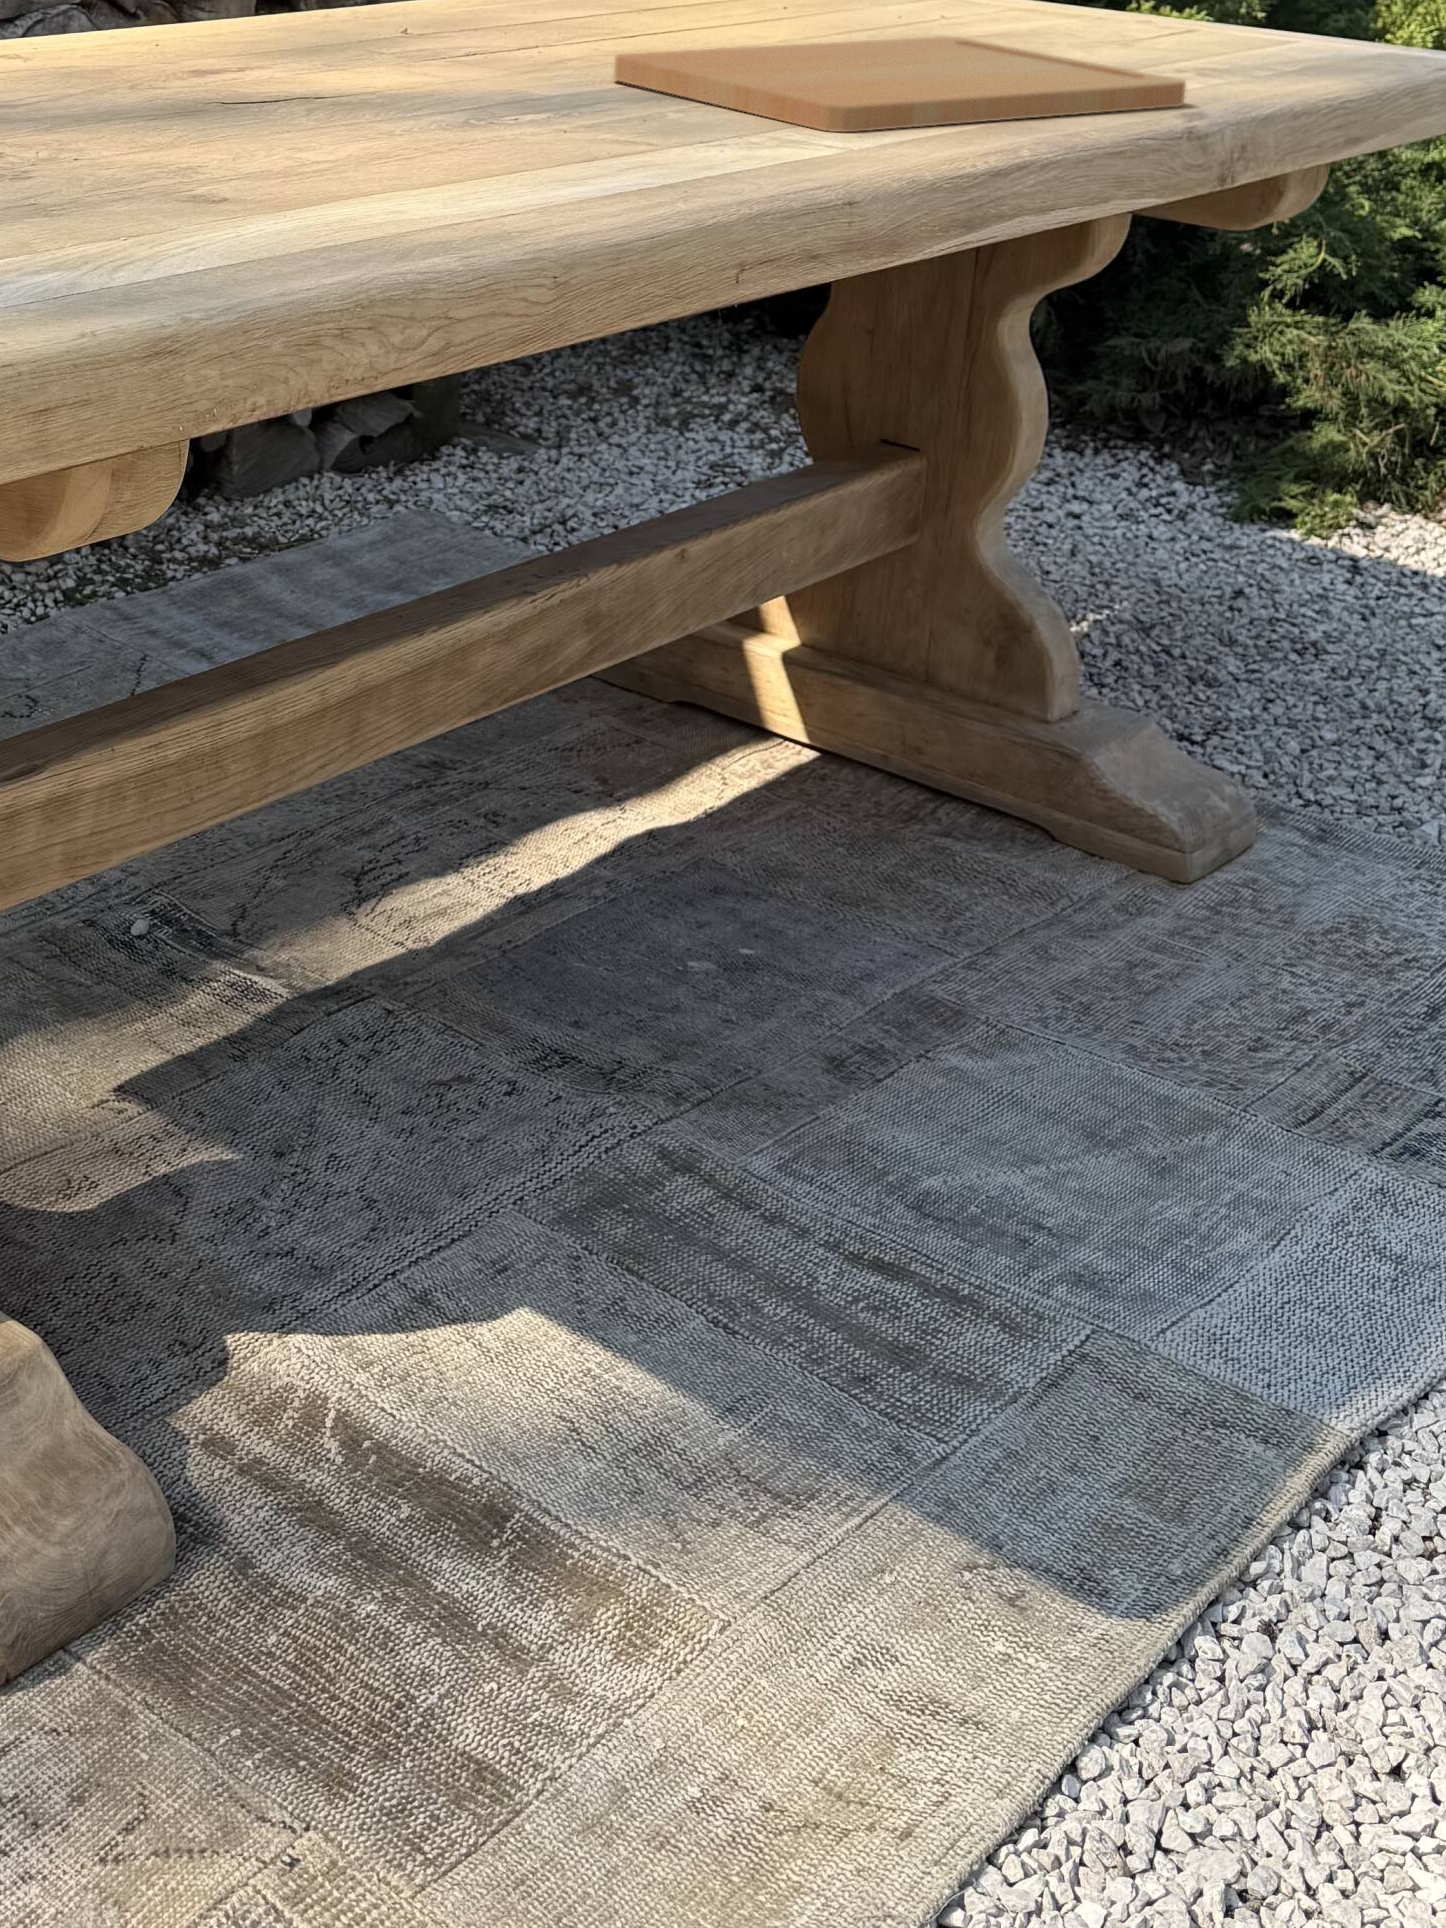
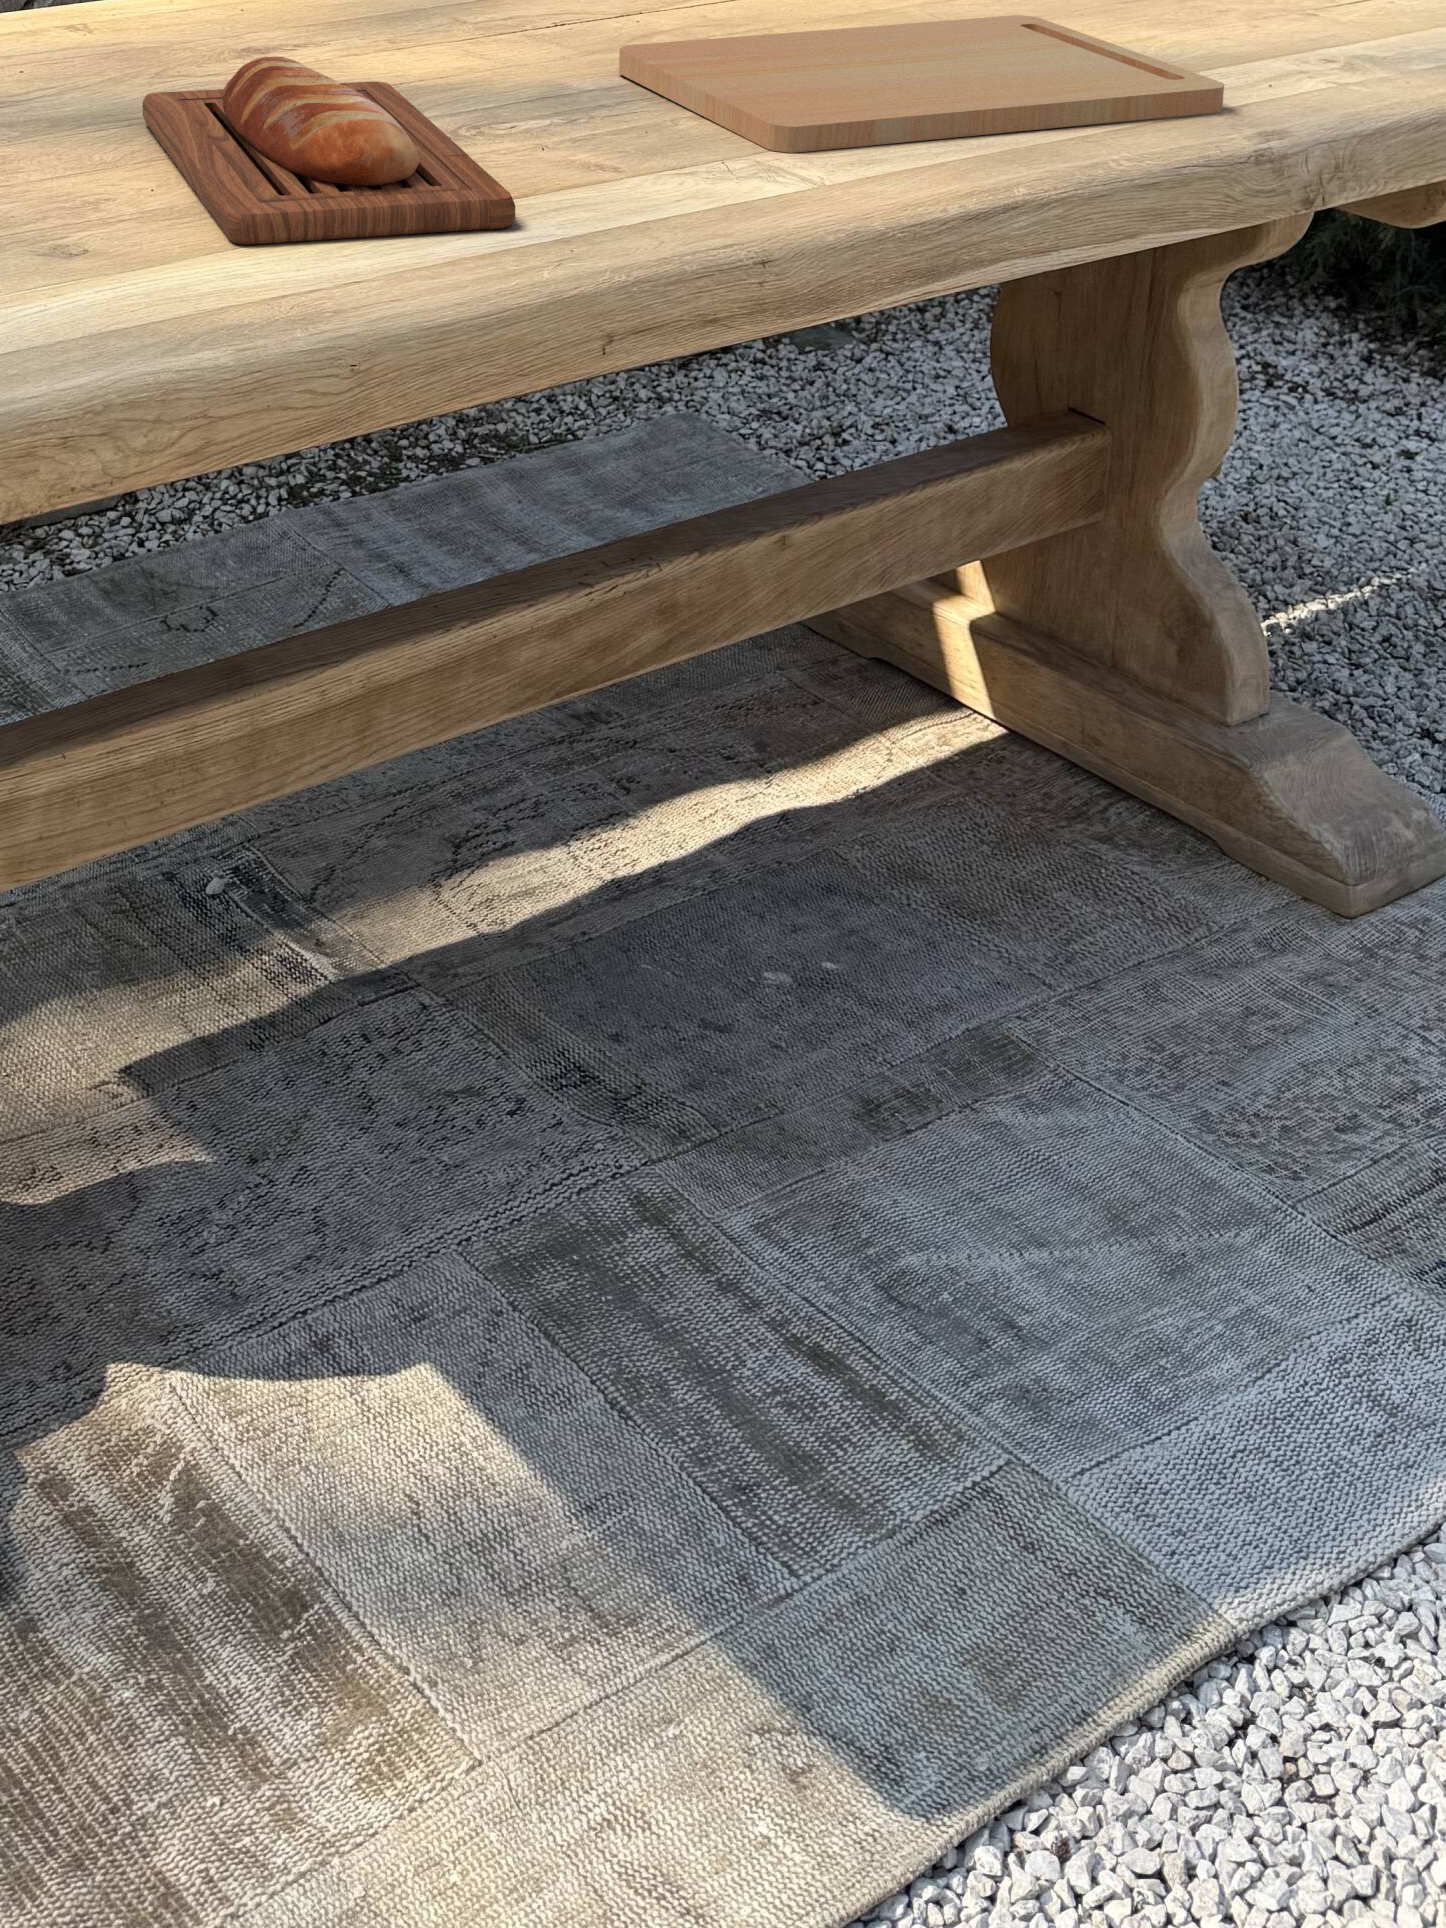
bread loaf: none [209,40,666,194] -> present [143,56,515,244]

